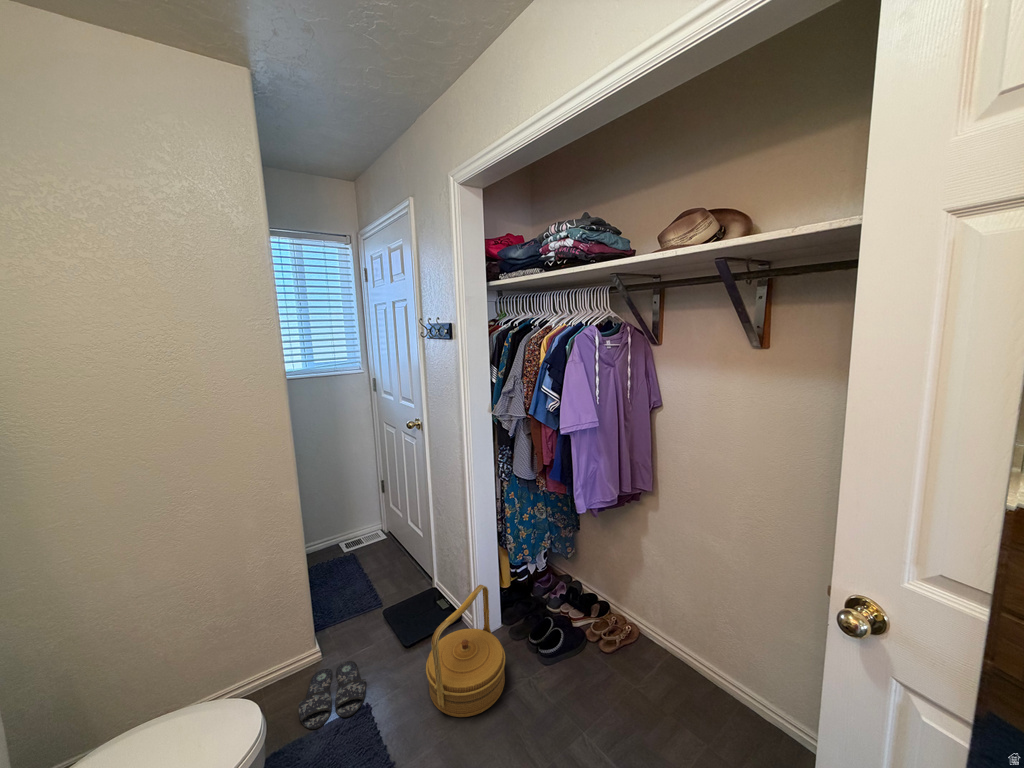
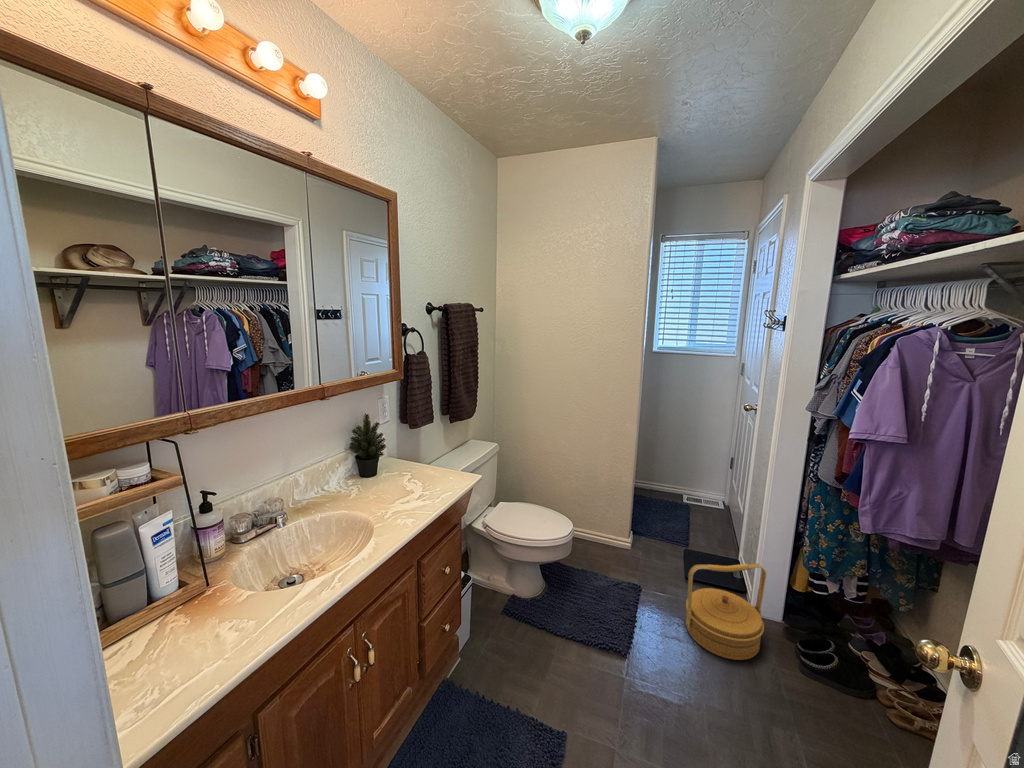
slippers: present [299,661,366,729] -> none [604,557,650,591]

